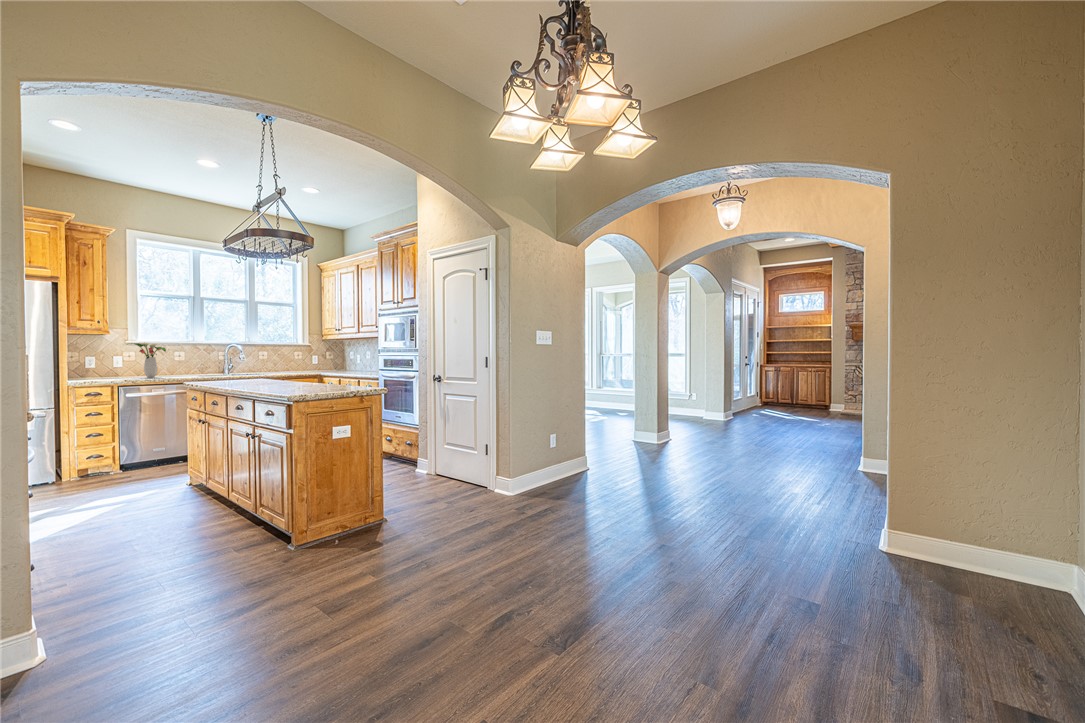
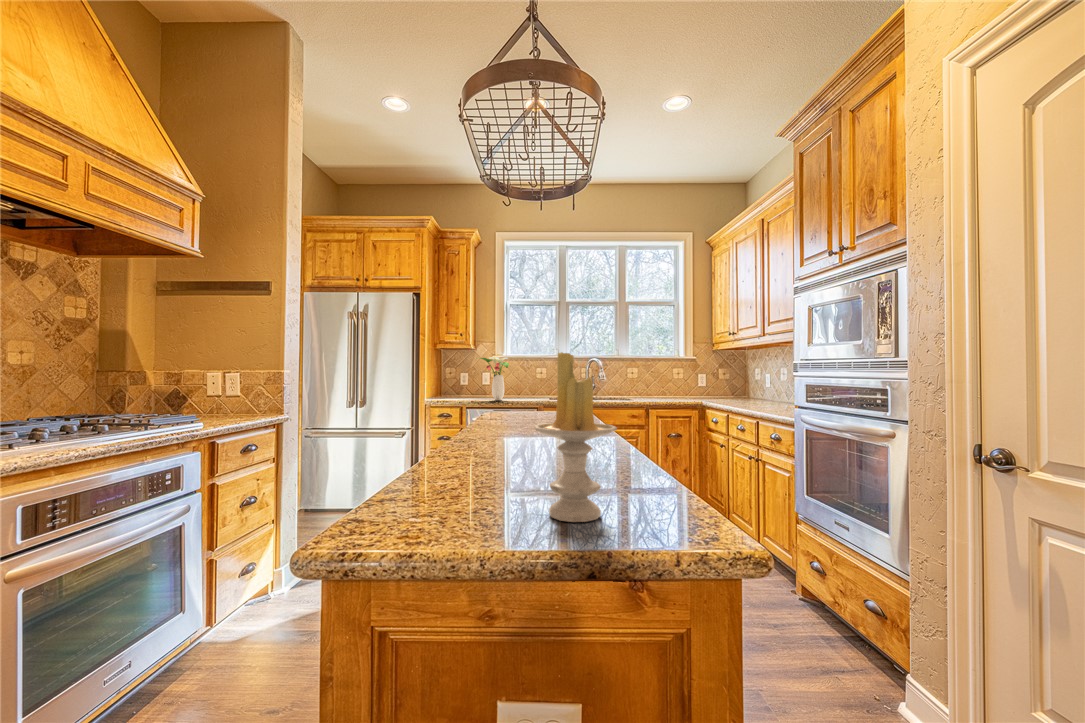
candle: none [322,348,345,390] -> present [534,352,617,522]

